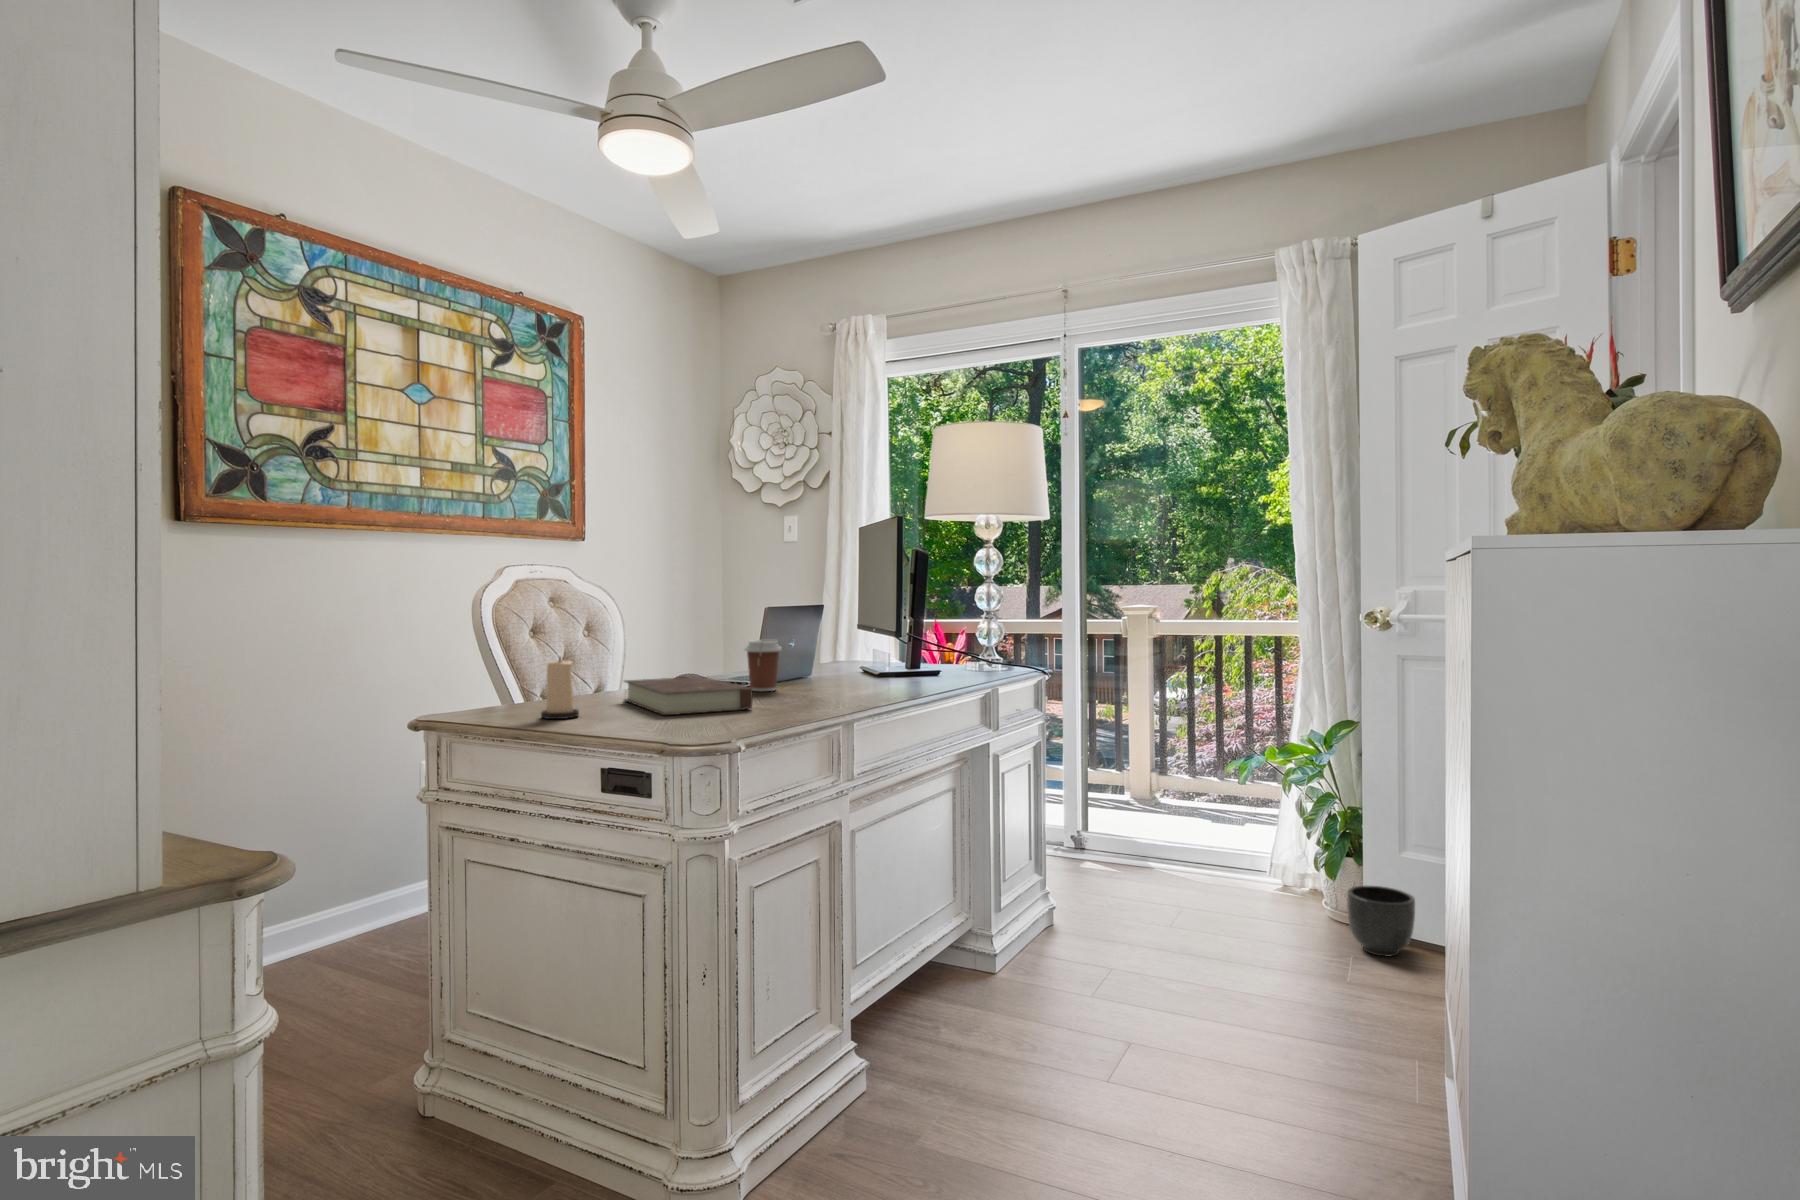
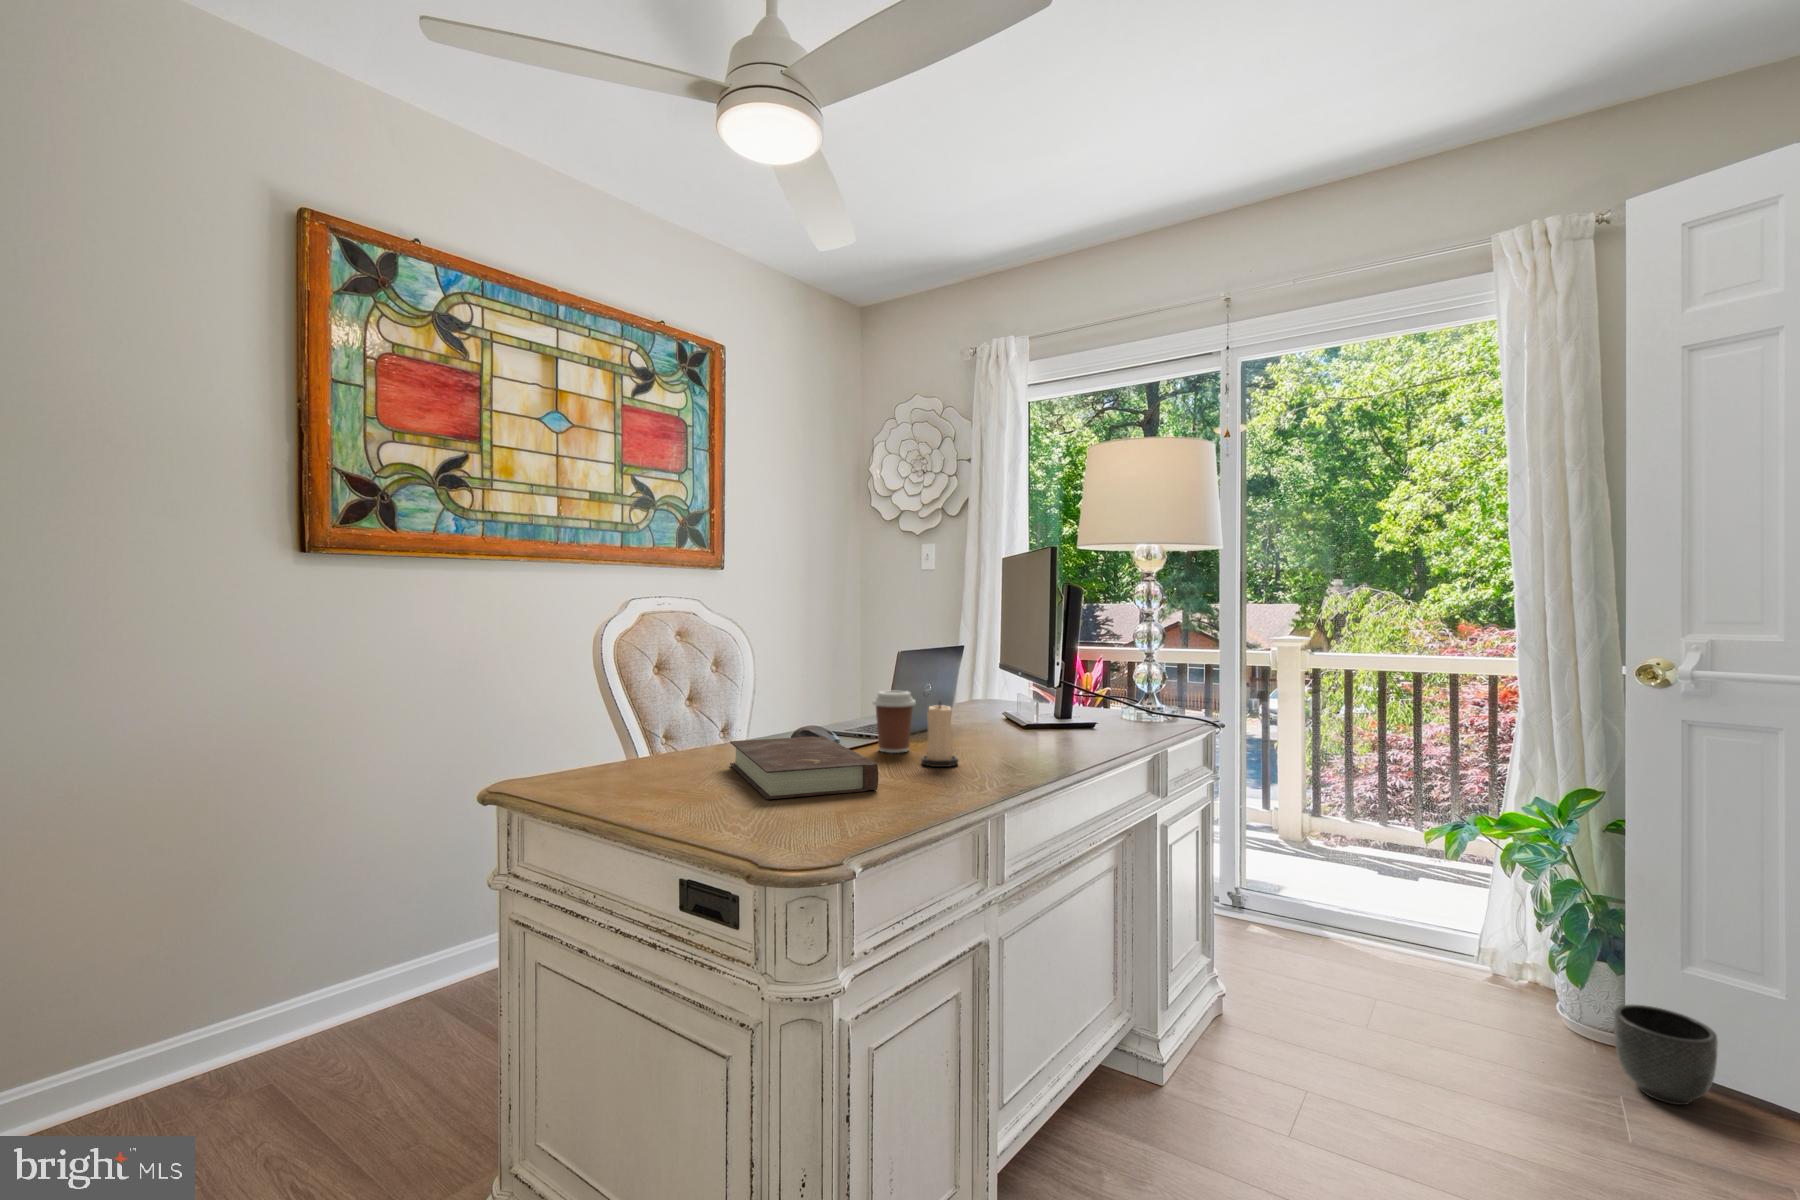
candle: present [541,657,579,719] -> present [921,702,958,767]

